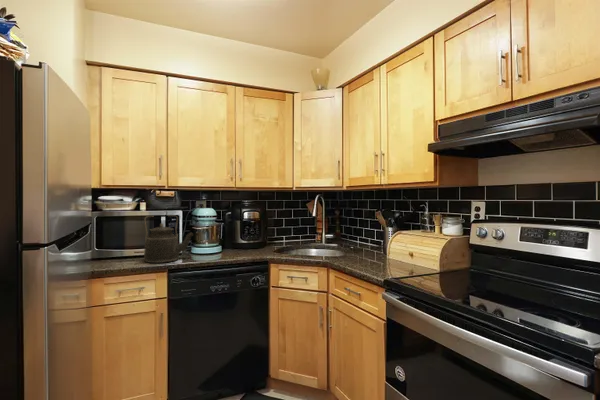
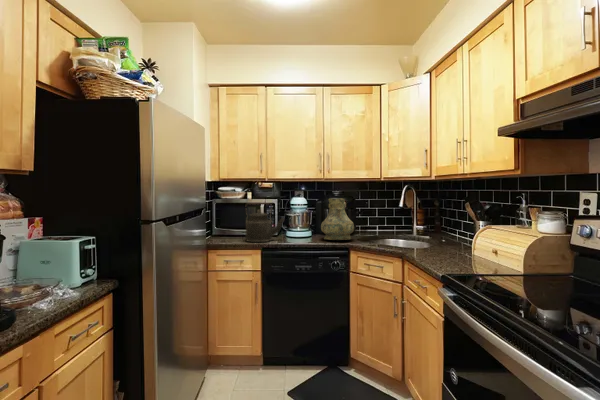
vase: none [234,209,270,254] -> present [321,198,354,240]

